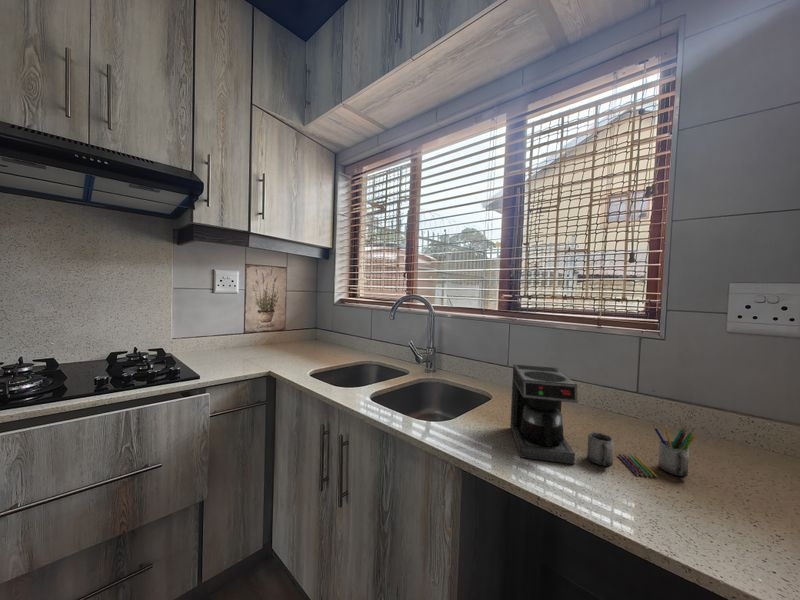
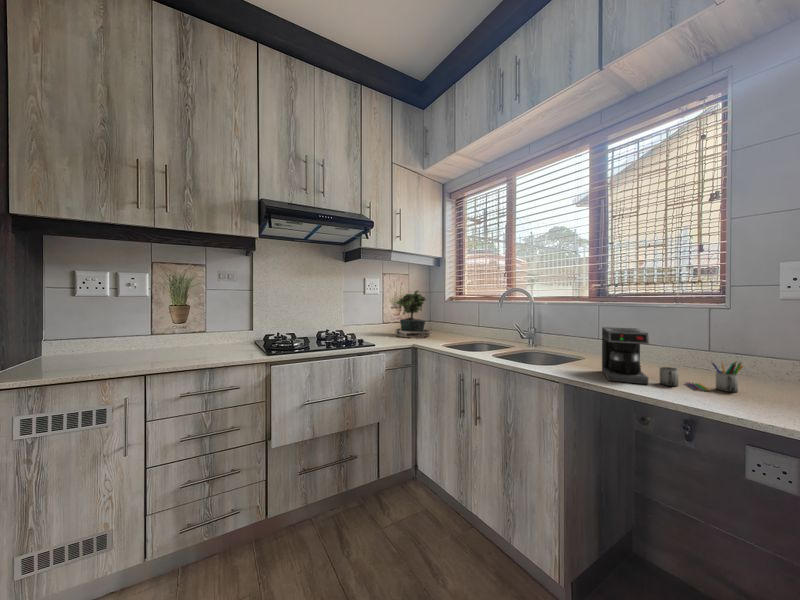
potted plant: none [237,290,308,357] -> present [395,290,431,338]

